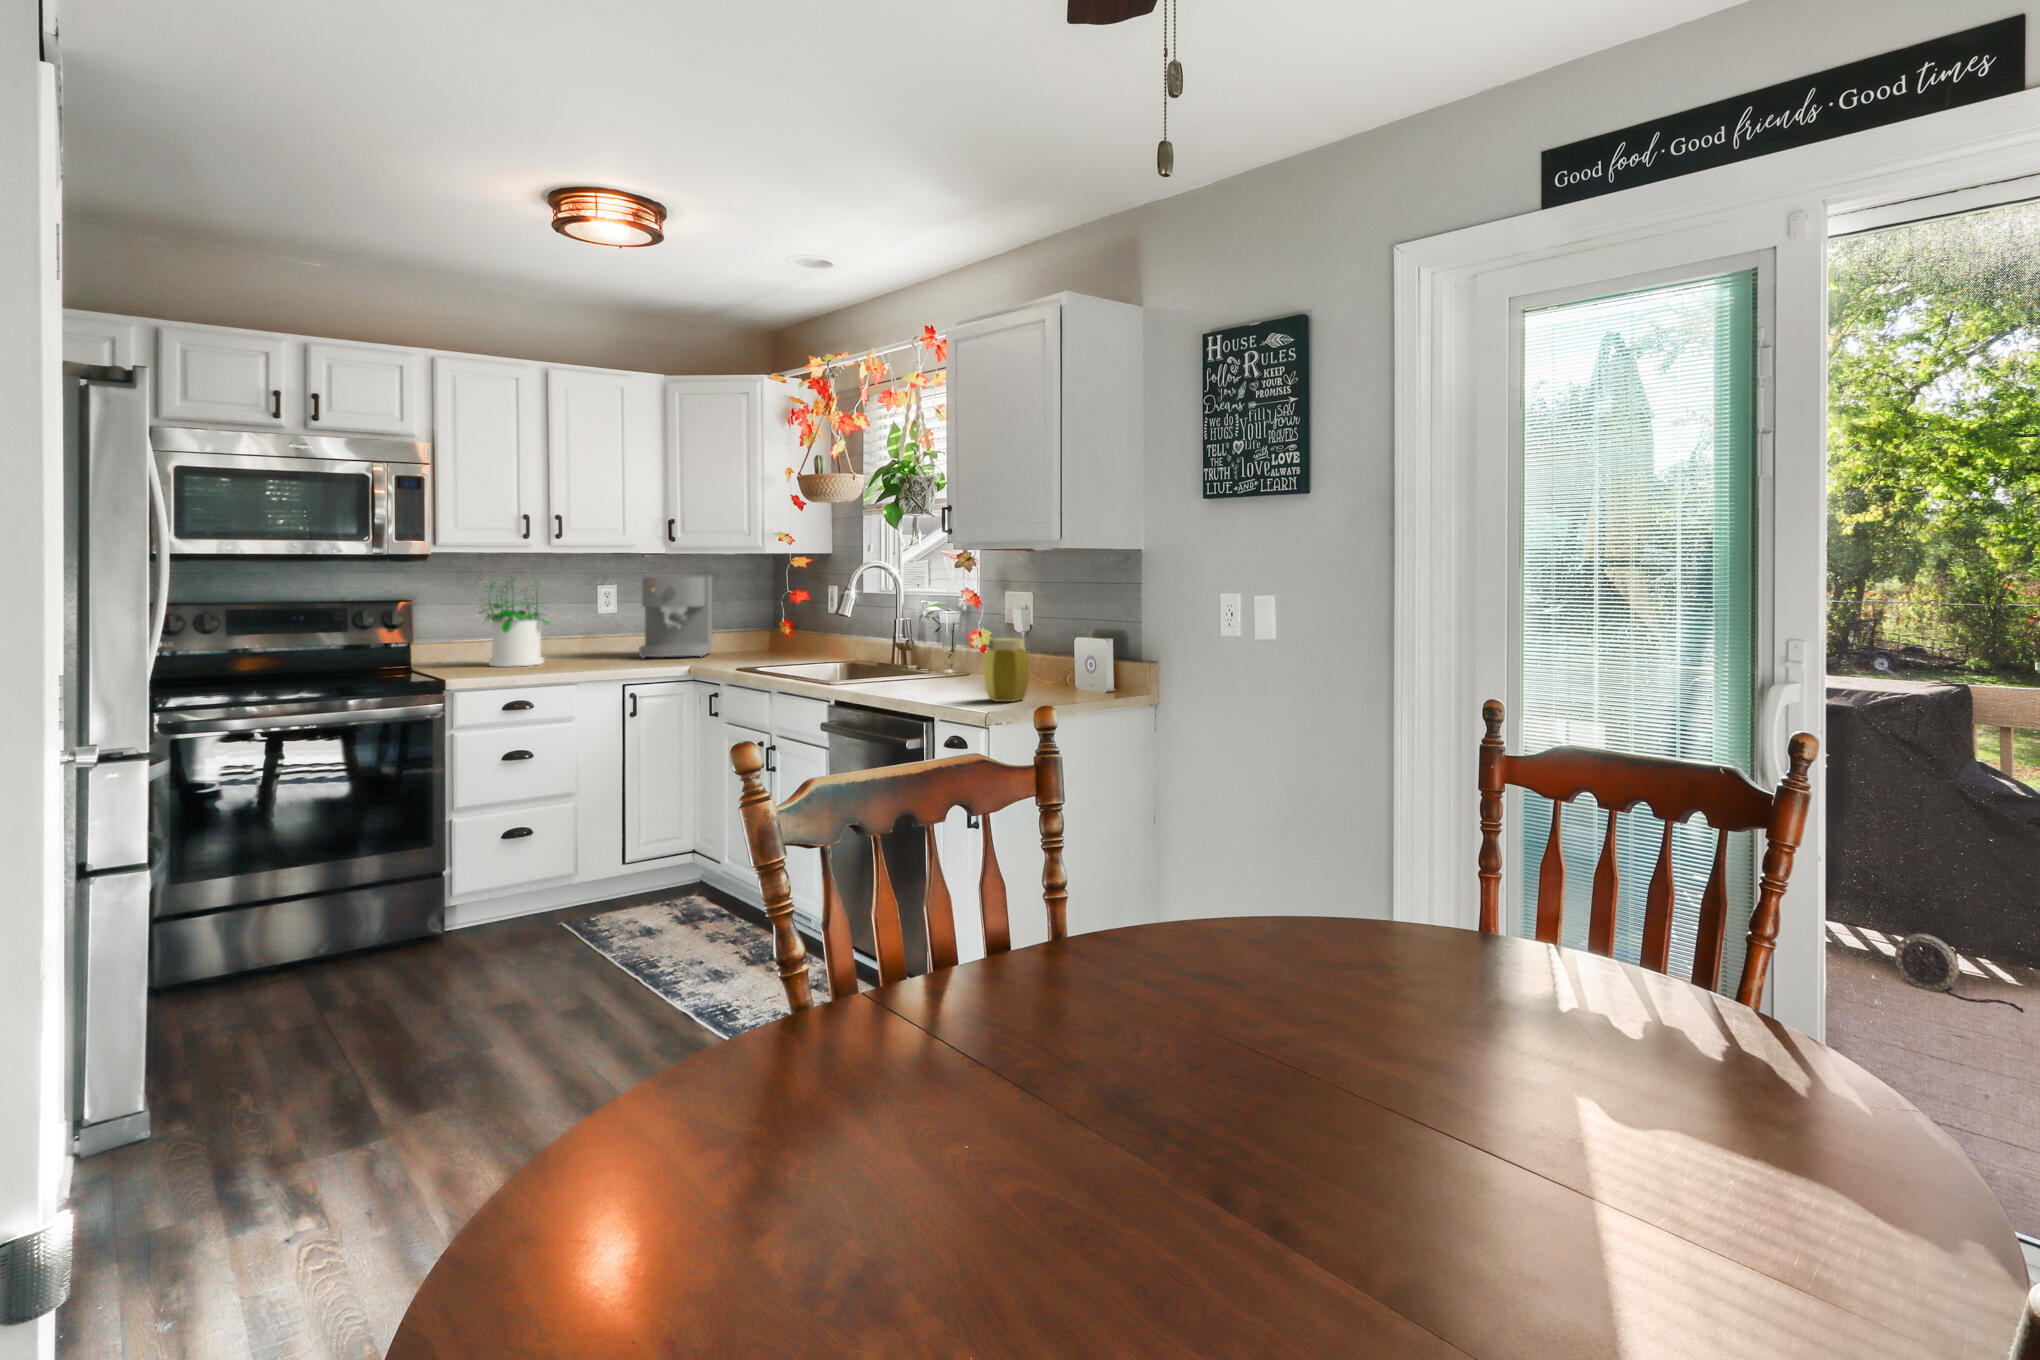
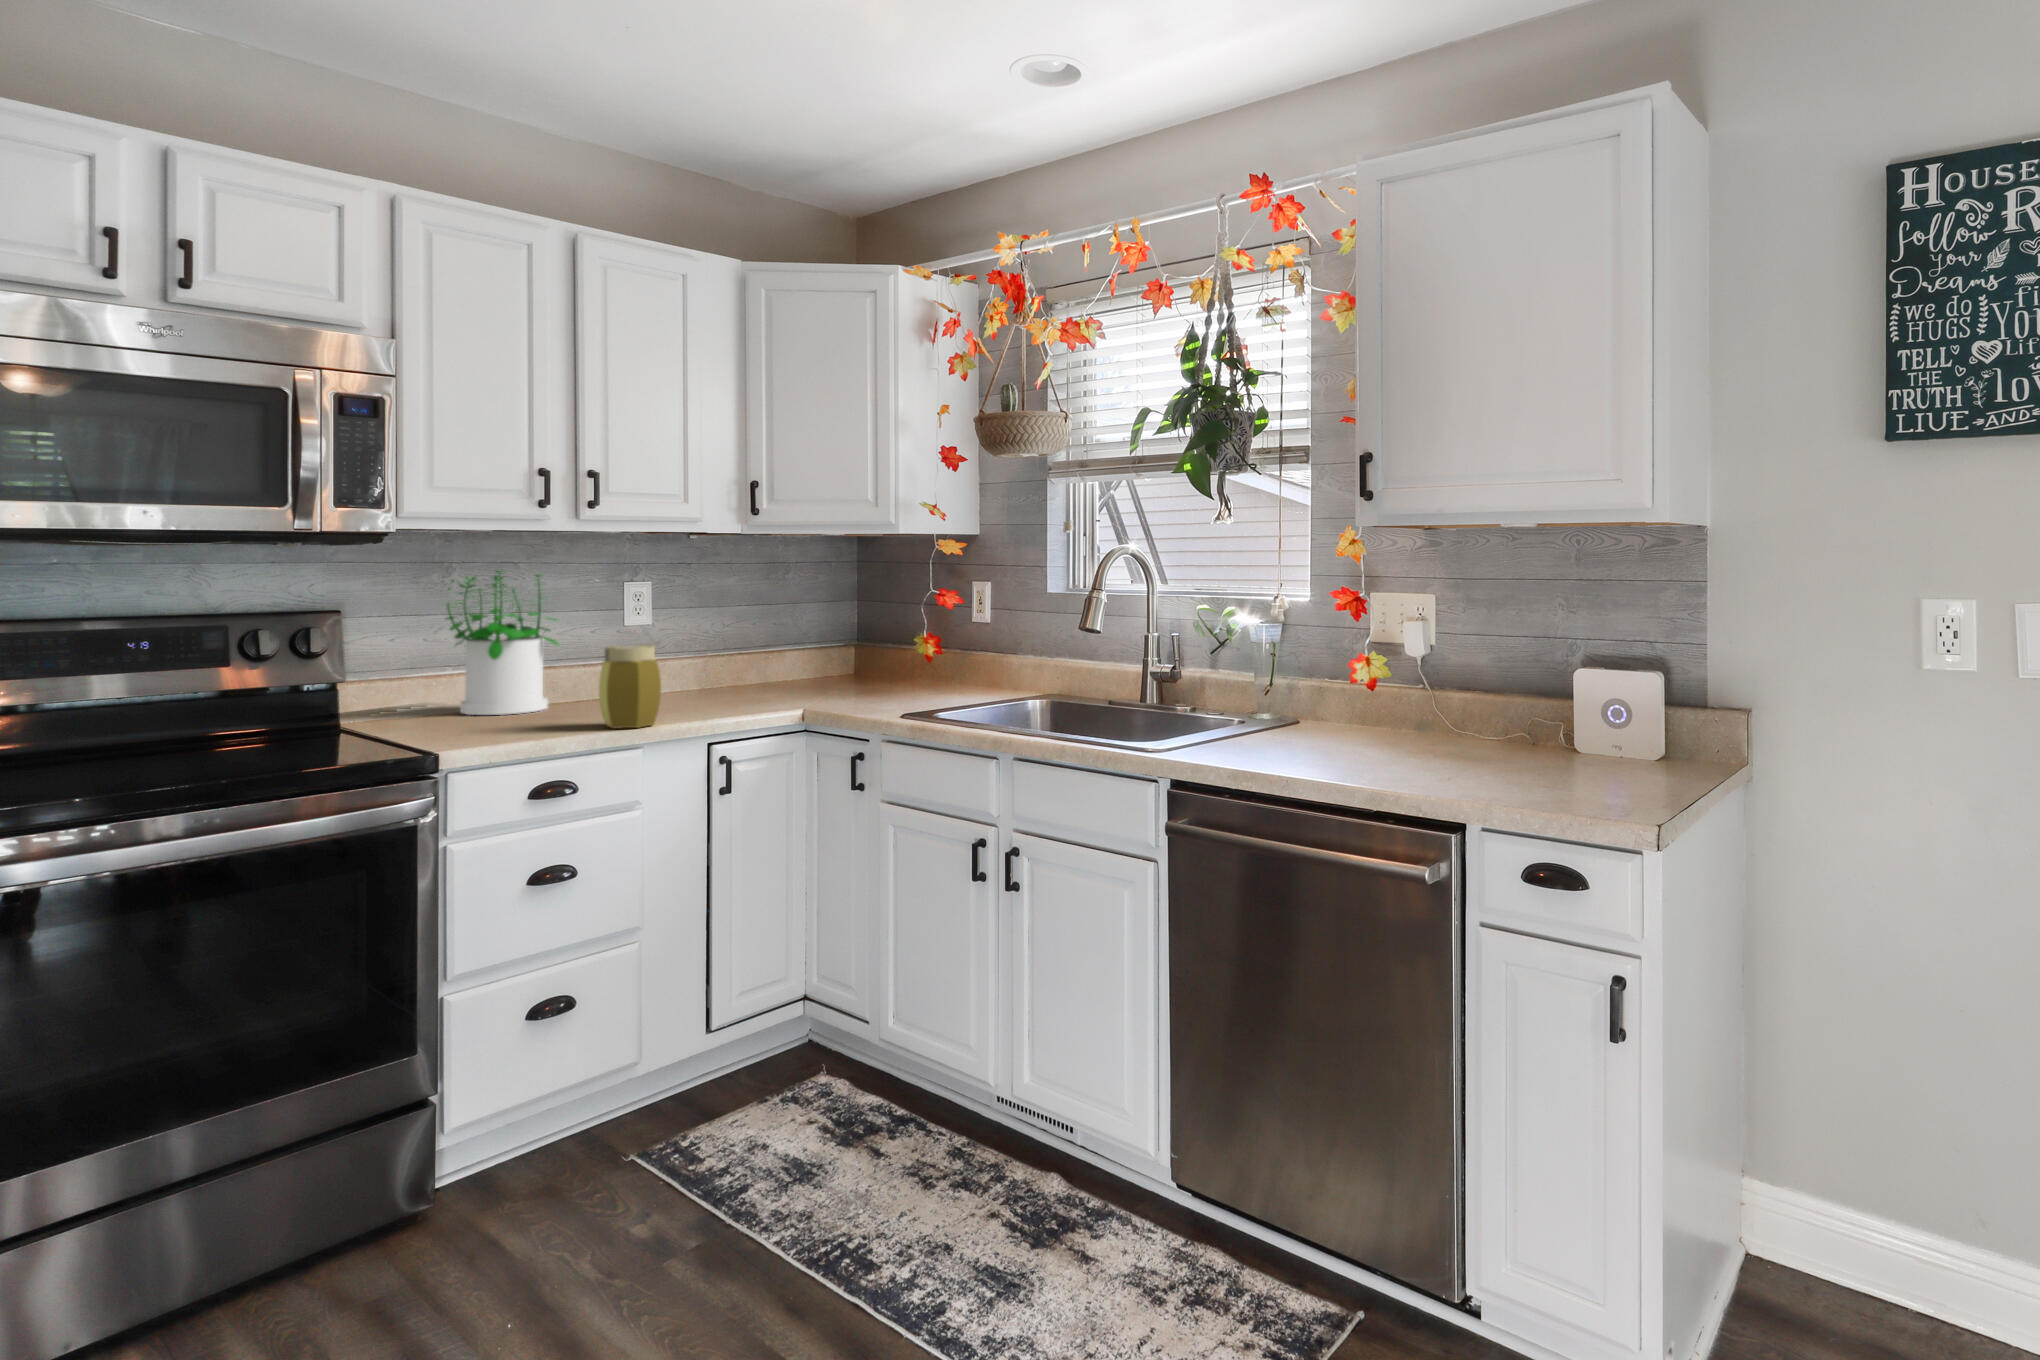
coffee maker: present [639,576,712,658] -> none [689,568,788,695]
jar: present [984,638,1029,702] -> present [599,645,661,728]

